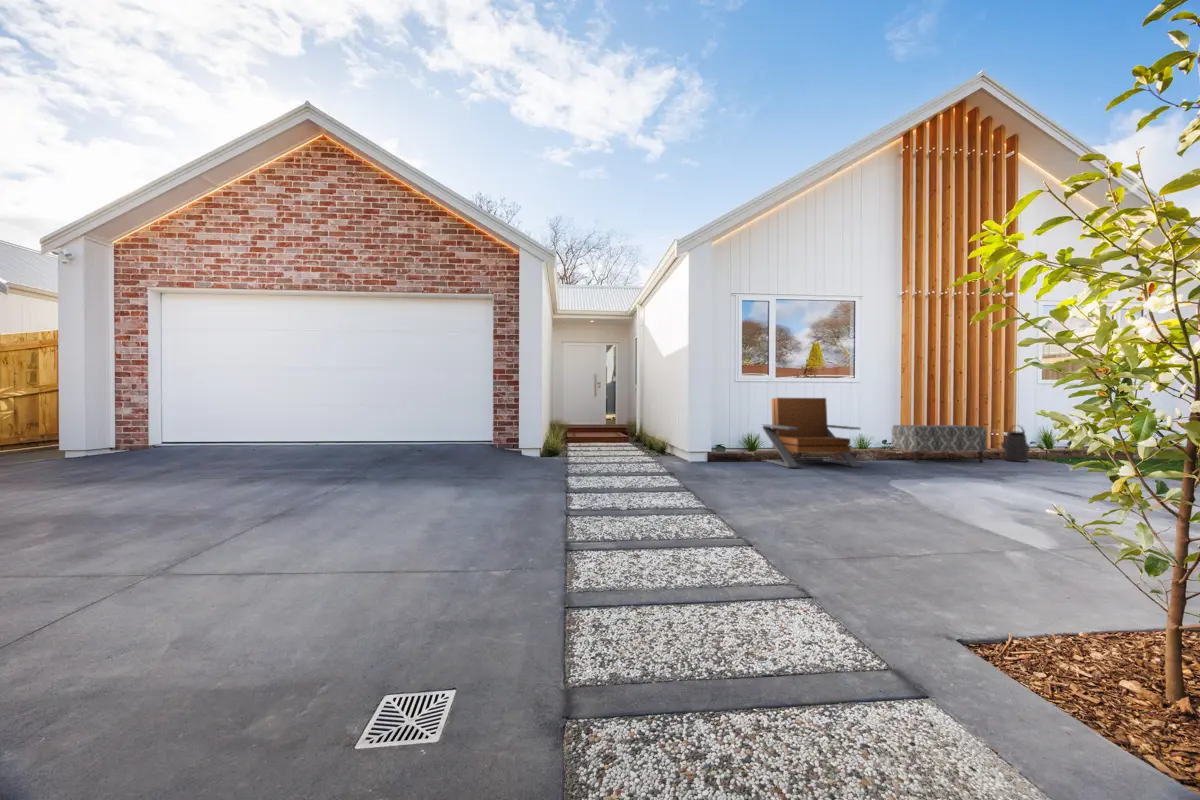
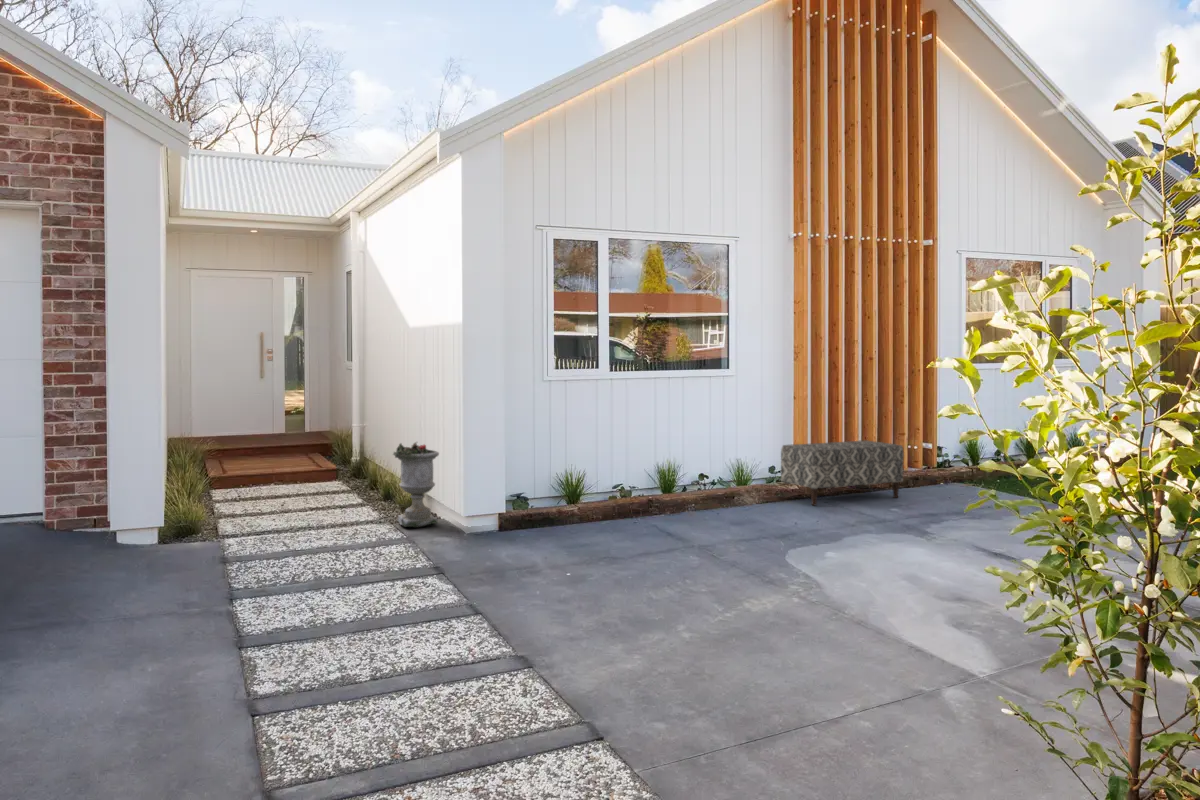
lounge chair: present [761,398,861,467] -> none [586,408,740,534]
planter: none [652,413,676,459] -> present [394,442,439,527]
watering can: present [1001,426,1030,462] -> none [910,439,954,493]

